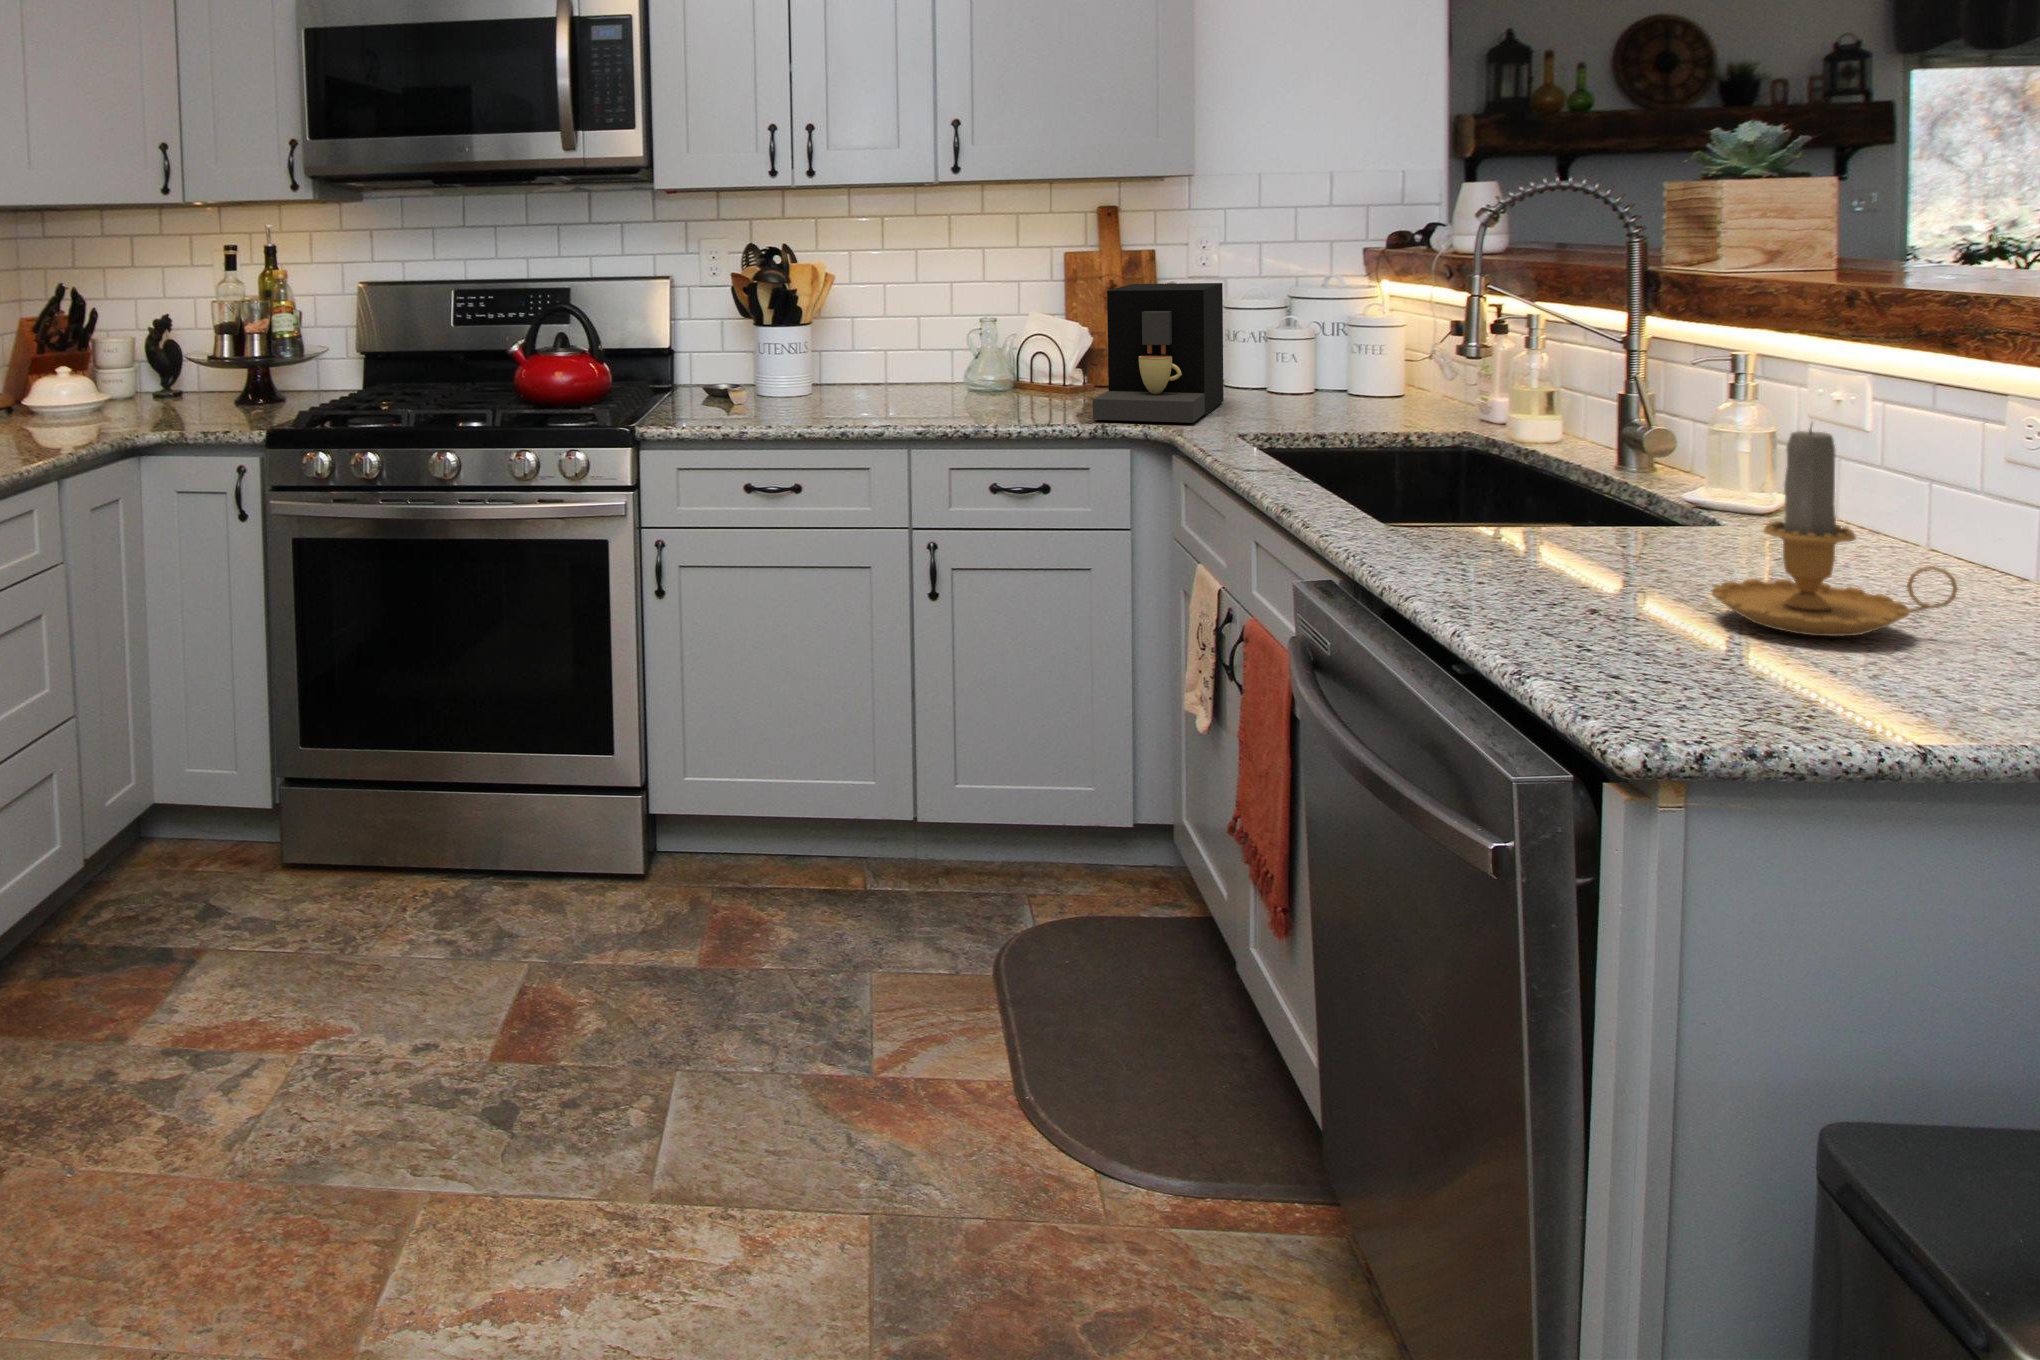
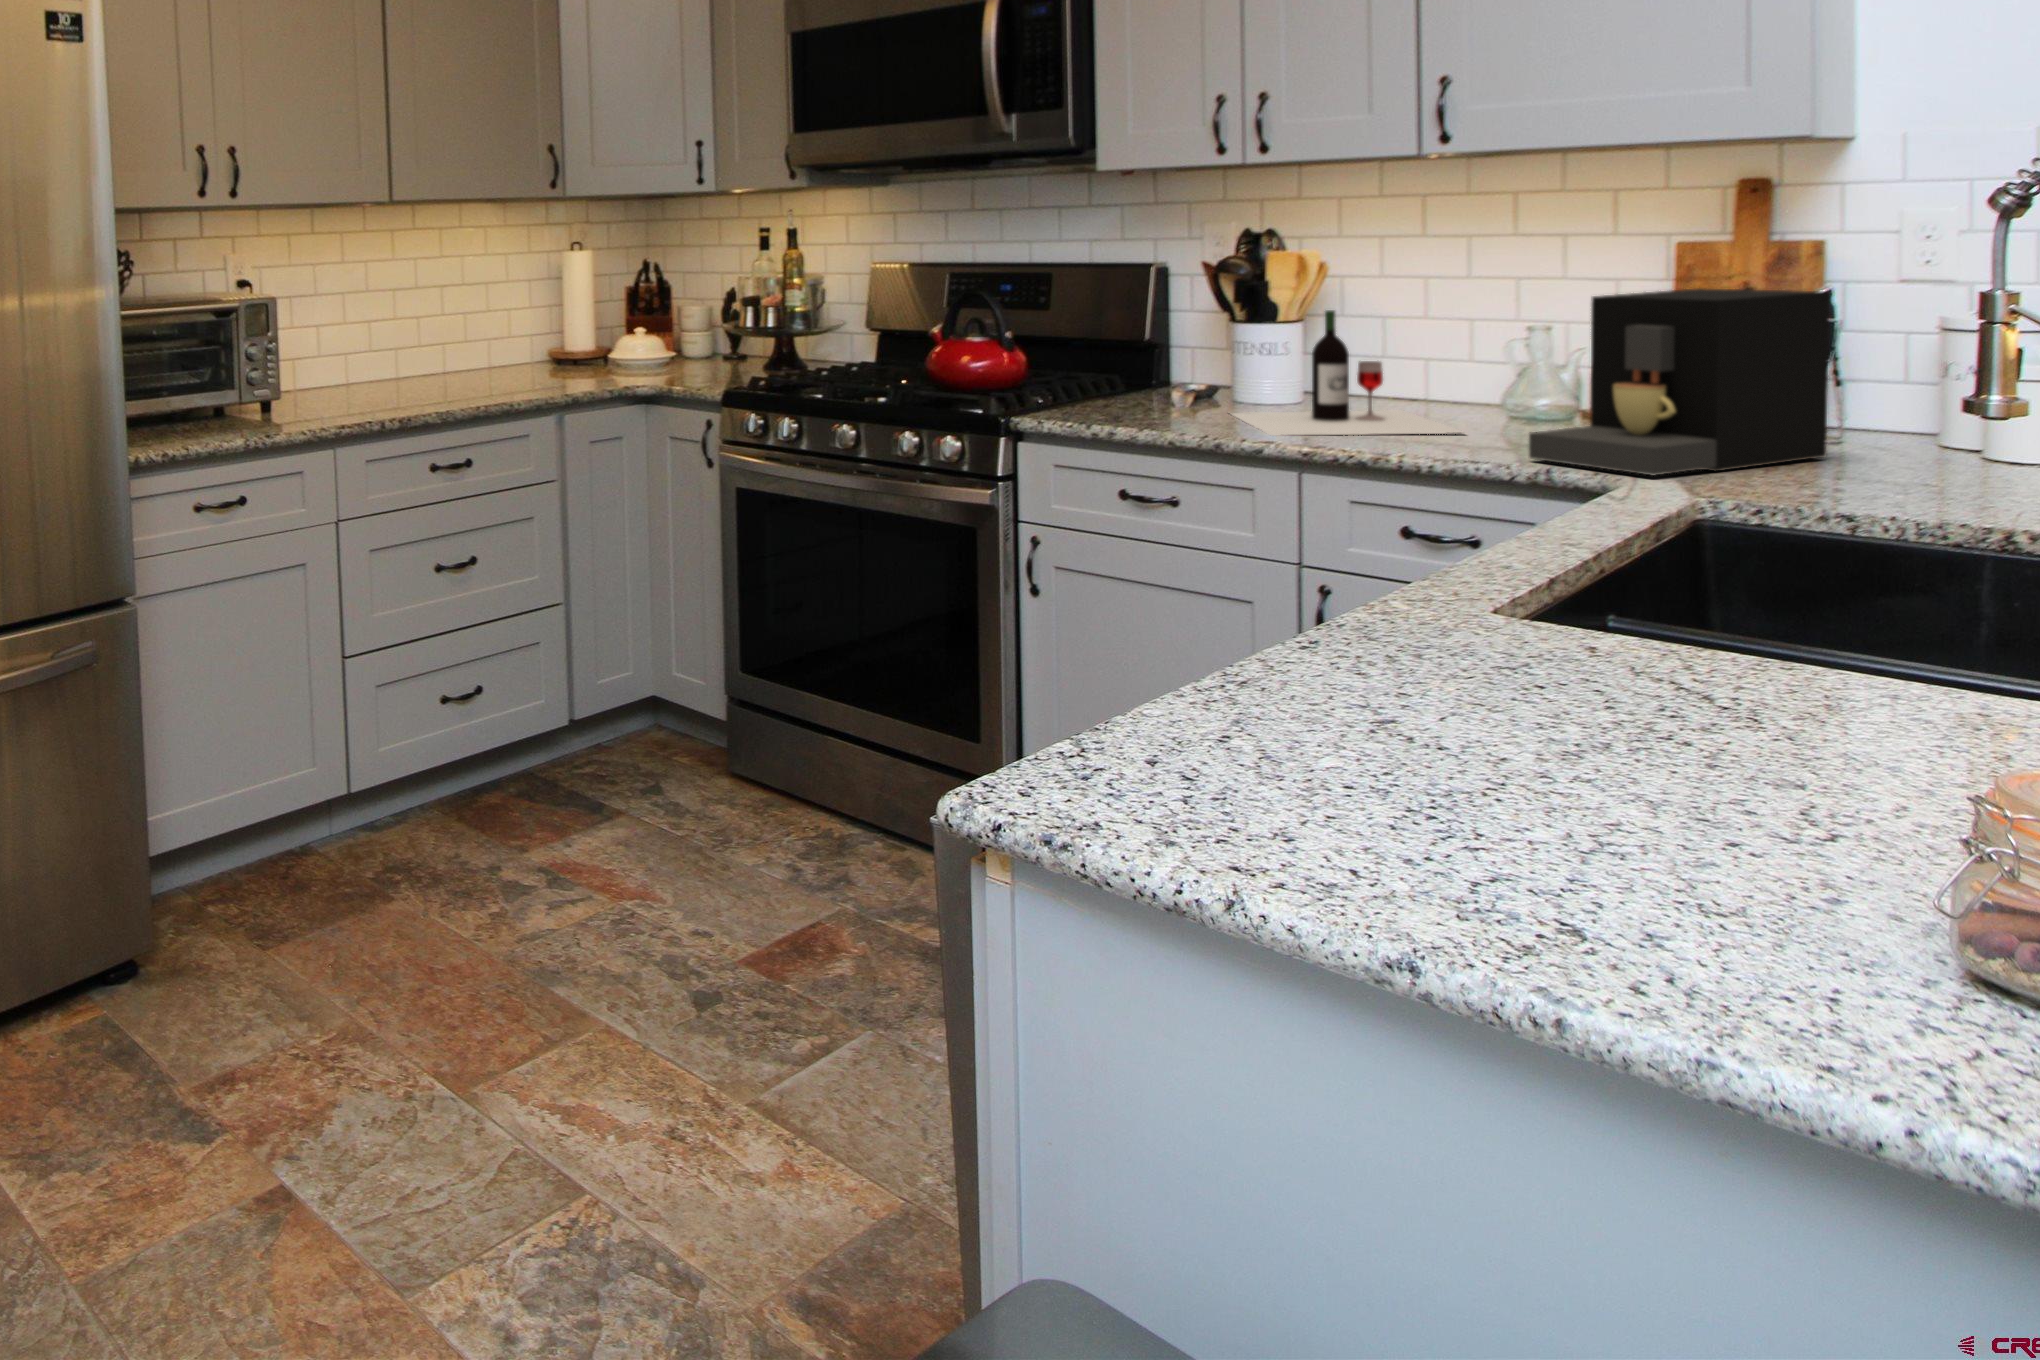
wine bottle: none [790,311,997,422] -> present [1232,310,1461,436]
candle: present [1712,428,1958,636] -> none [1390,505,1666,791]

